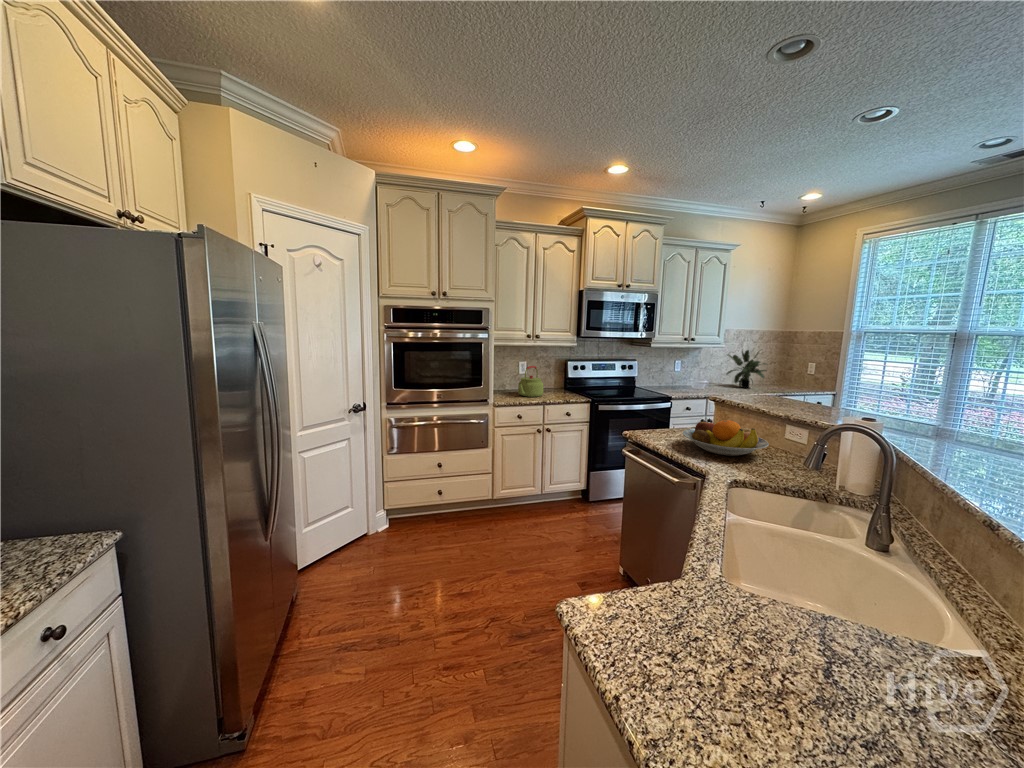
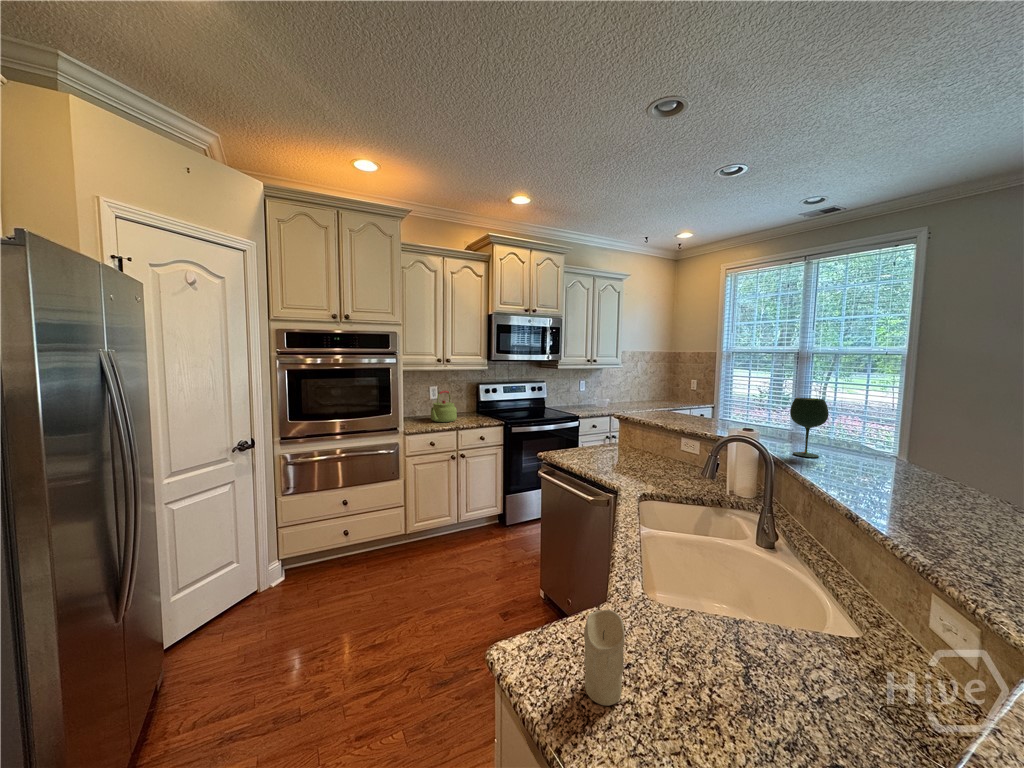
potted plant: present [727,350,766,388] -> none [621,370,656,405]
wine glass: none [934,386,990,458] -> present [790,398,828,458]
fruit bowl: present [683,418,769,456] -> none [592,435,666,469]
candle: none [649,582,691,669] -> present [584,610,625,706]

